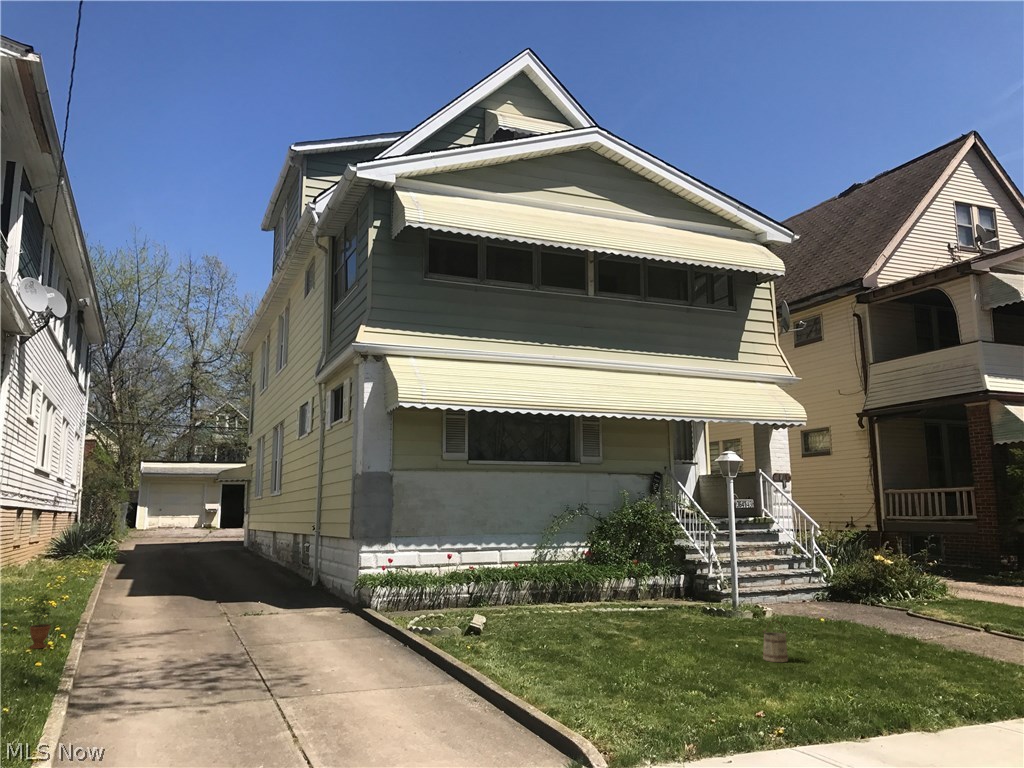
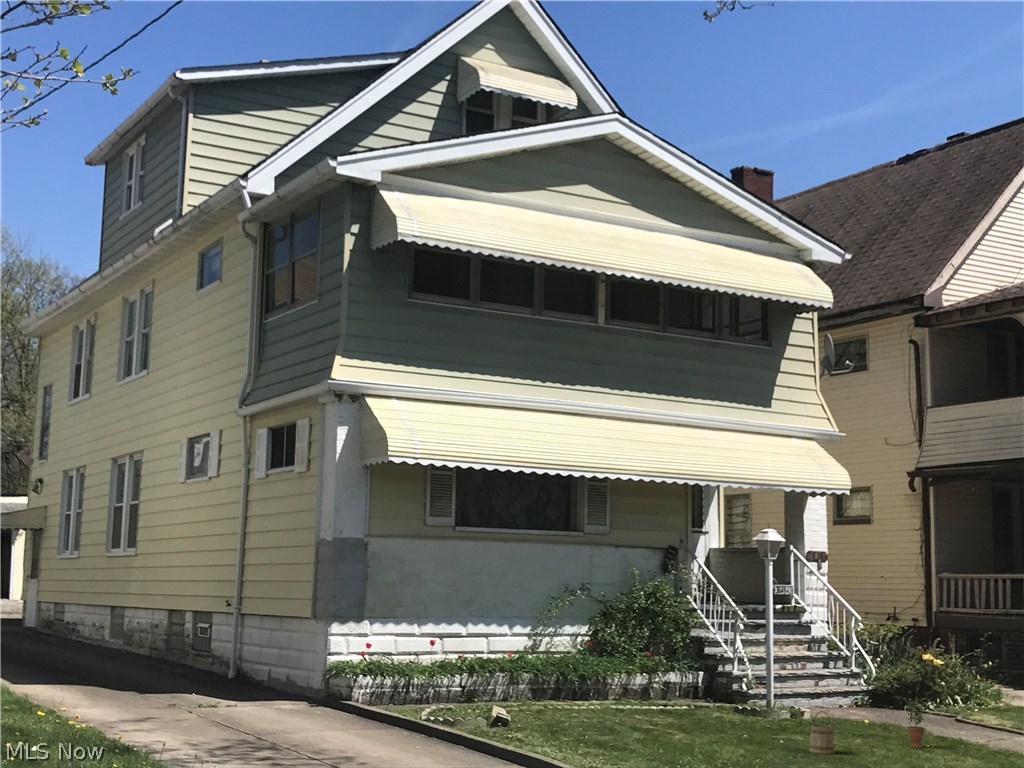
potted plant: present [29,594,52,649] -> present [906,699,925,748]

